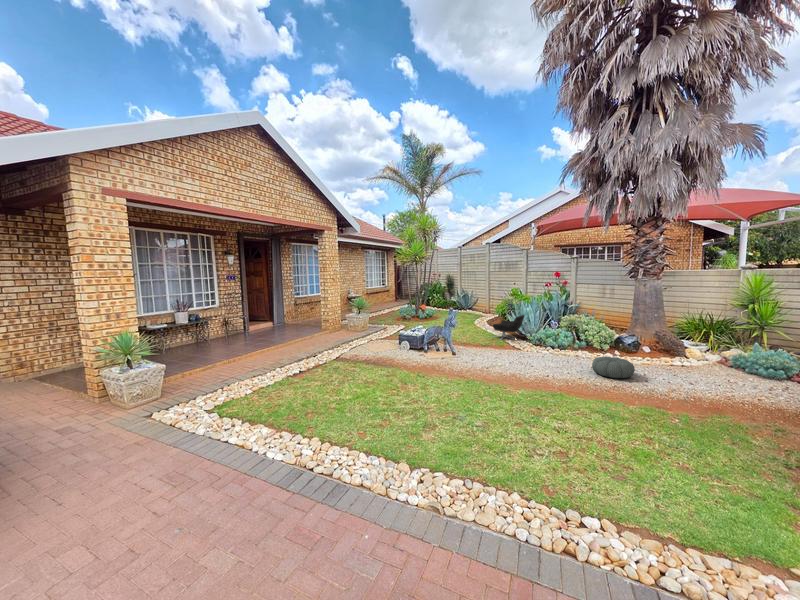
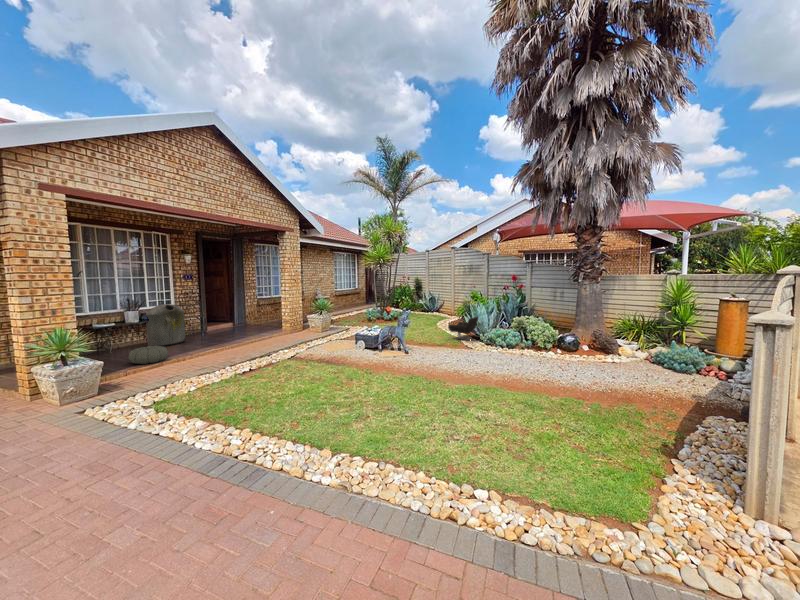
trash can: none [196,305,232,347] -> present [146,304,185,347]
pouf: present [592,357,635,378] -> present [129,346,168,364]

